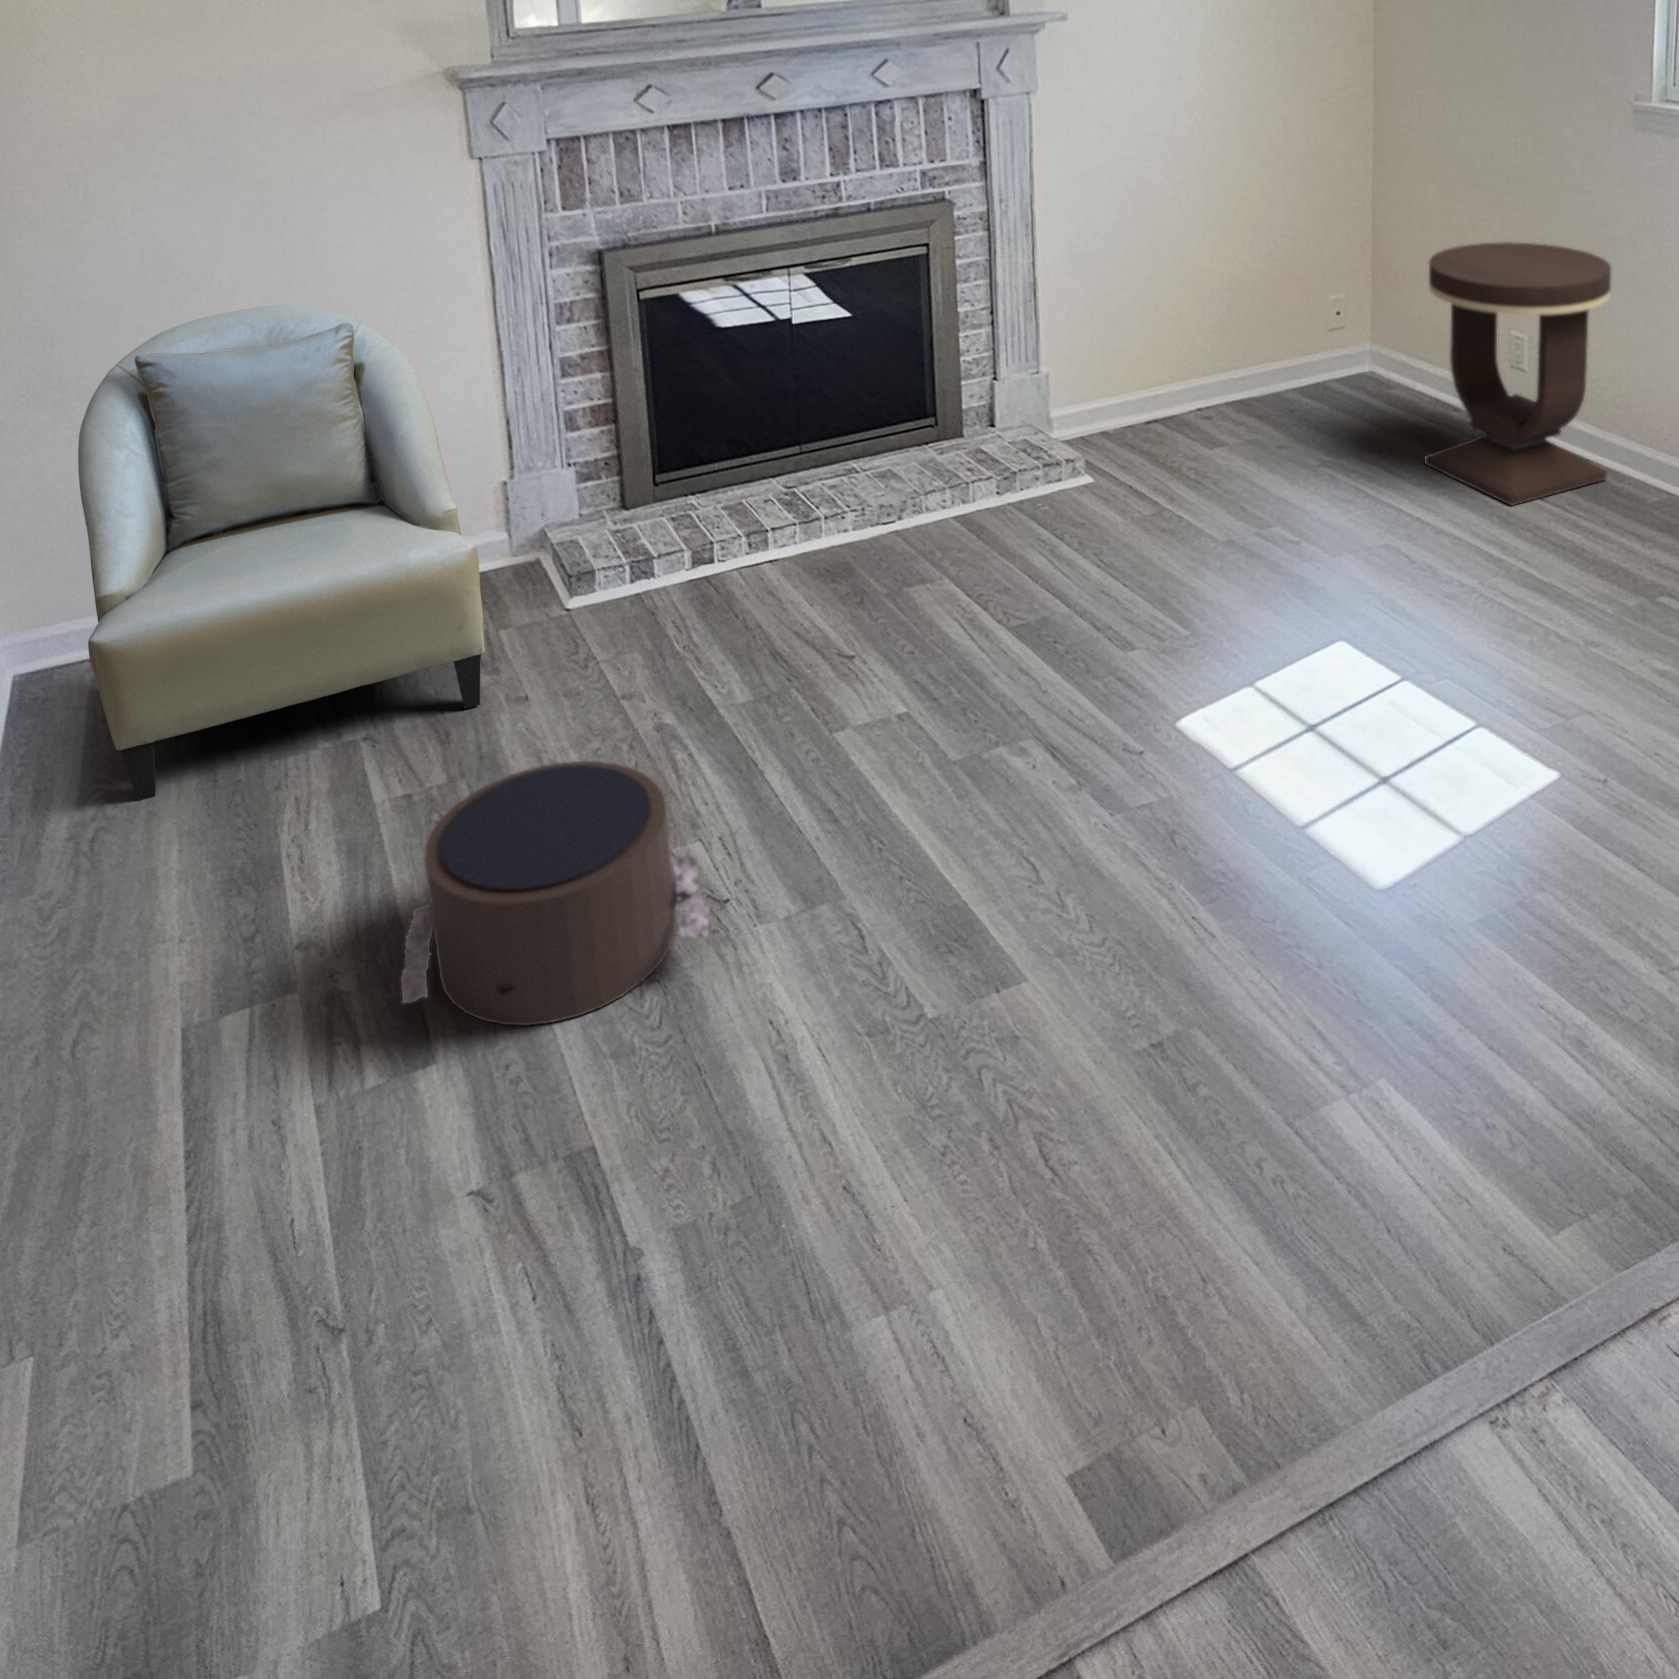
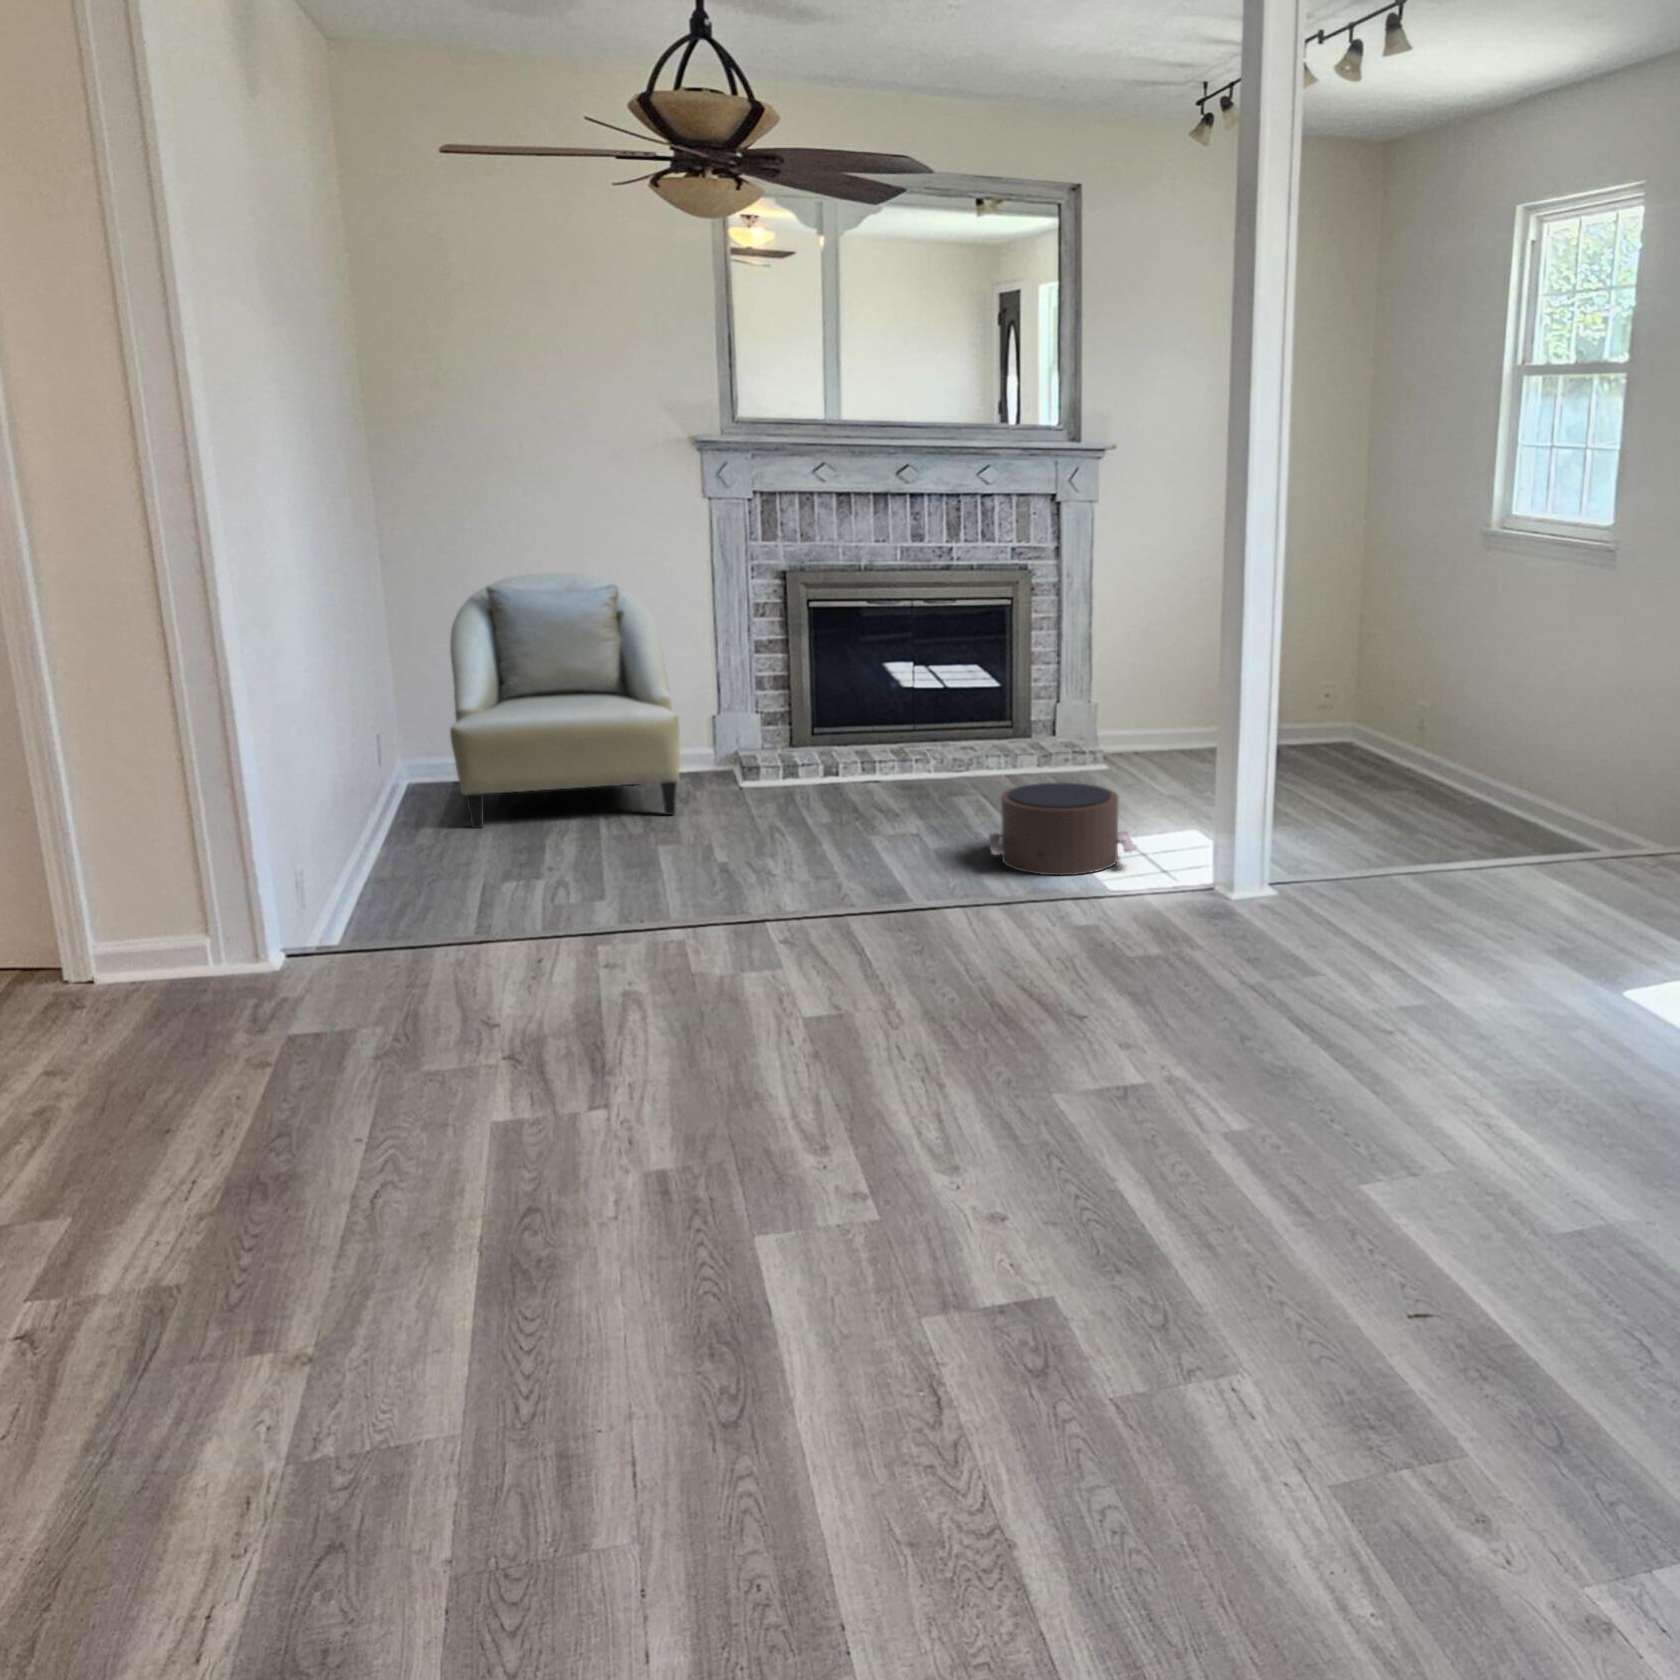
side table: present [1425,242,1611,506] -> none [1338,631,1463,799]
pouf: present [401,761,709,1026] -> present [988,783,1137,875]

